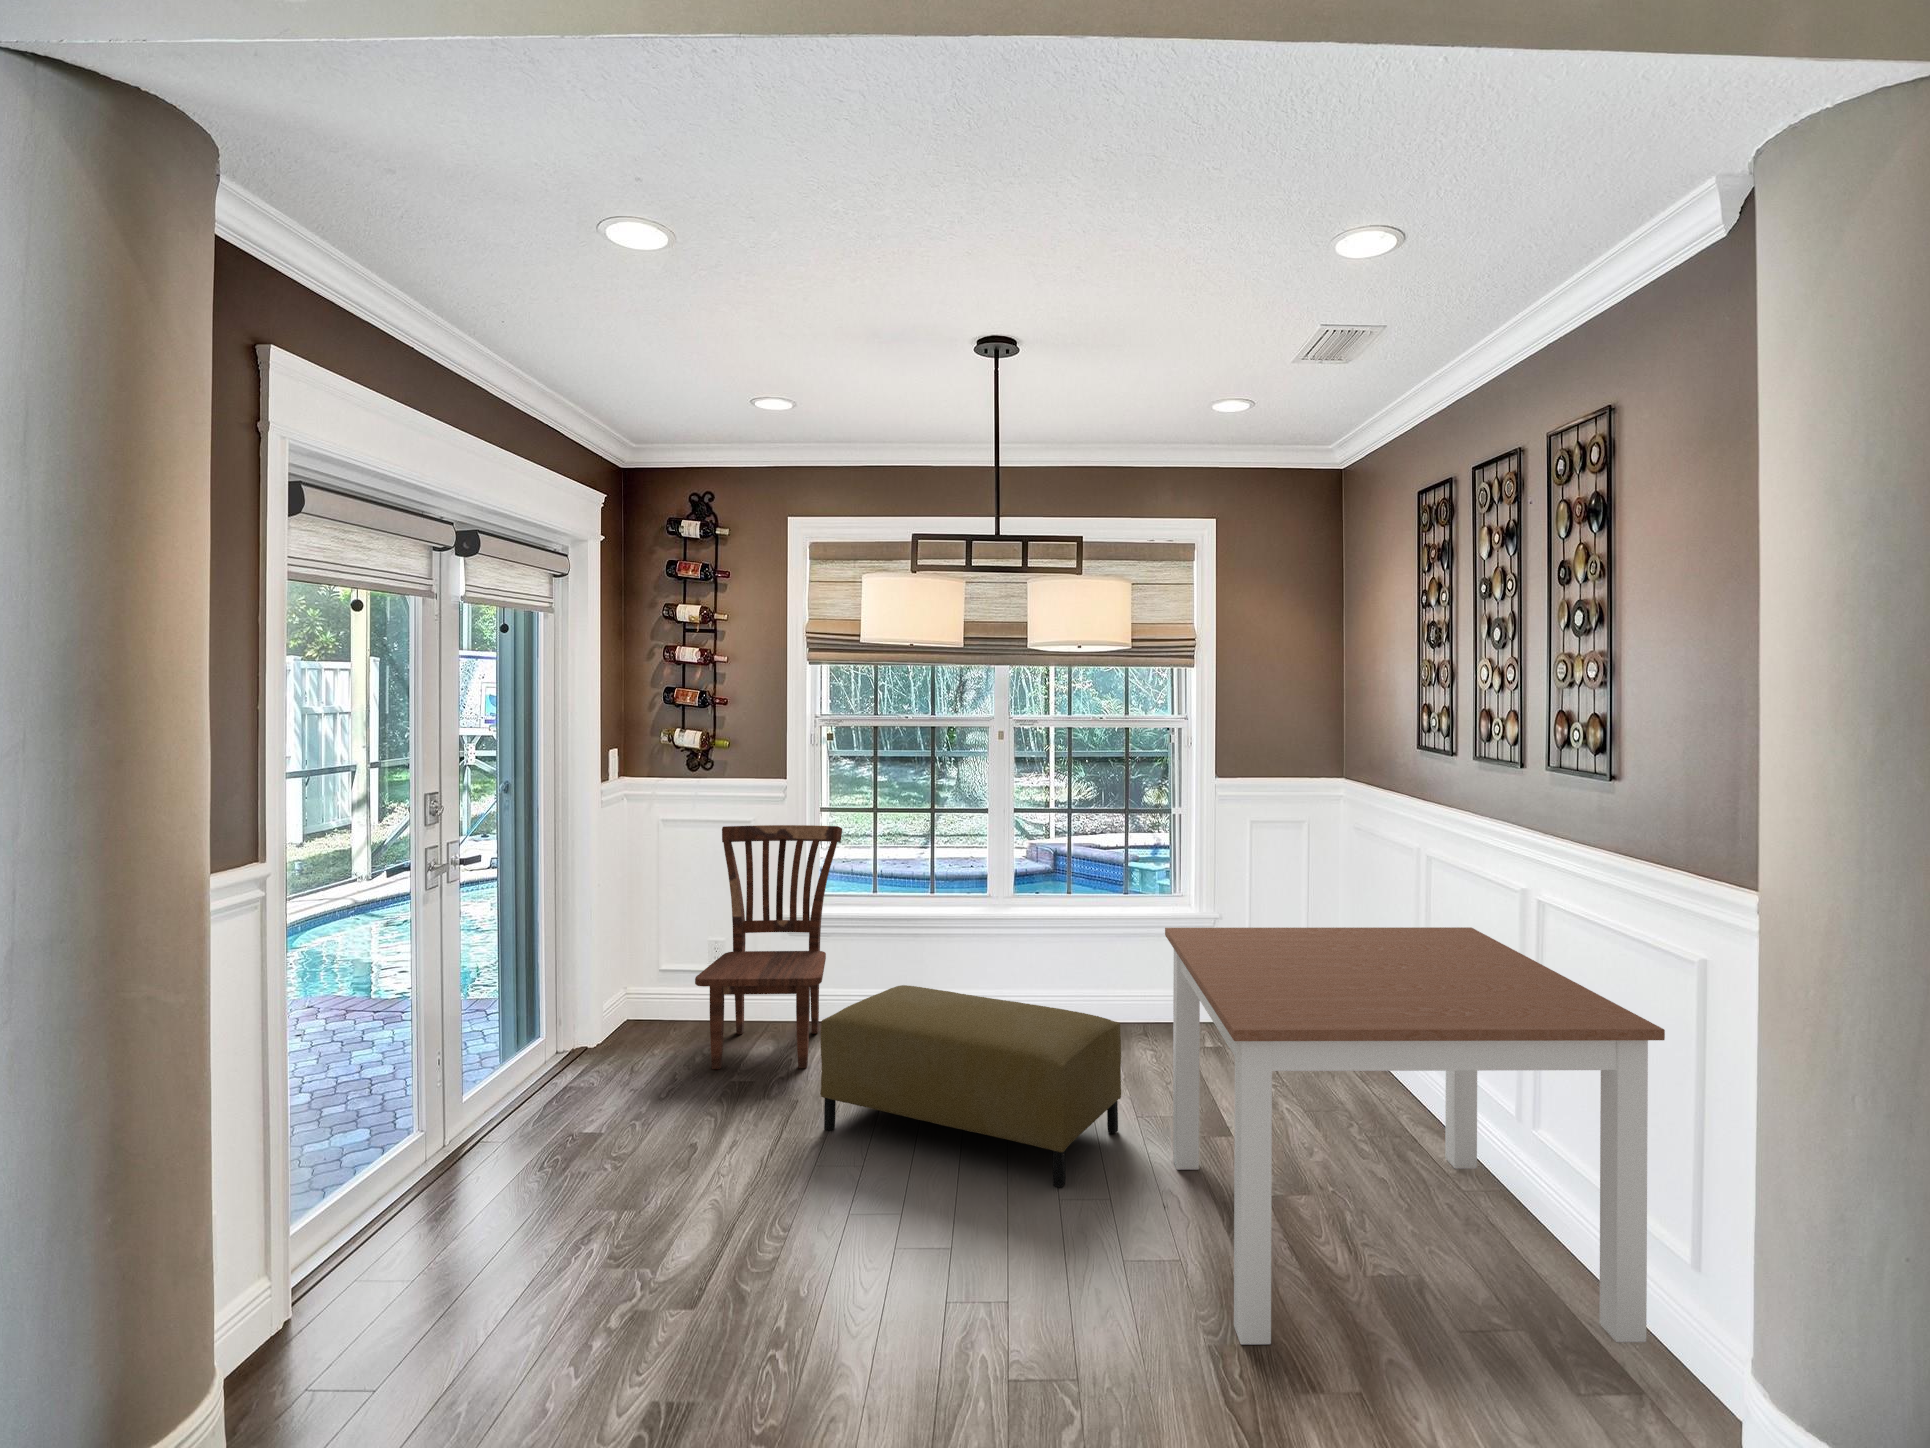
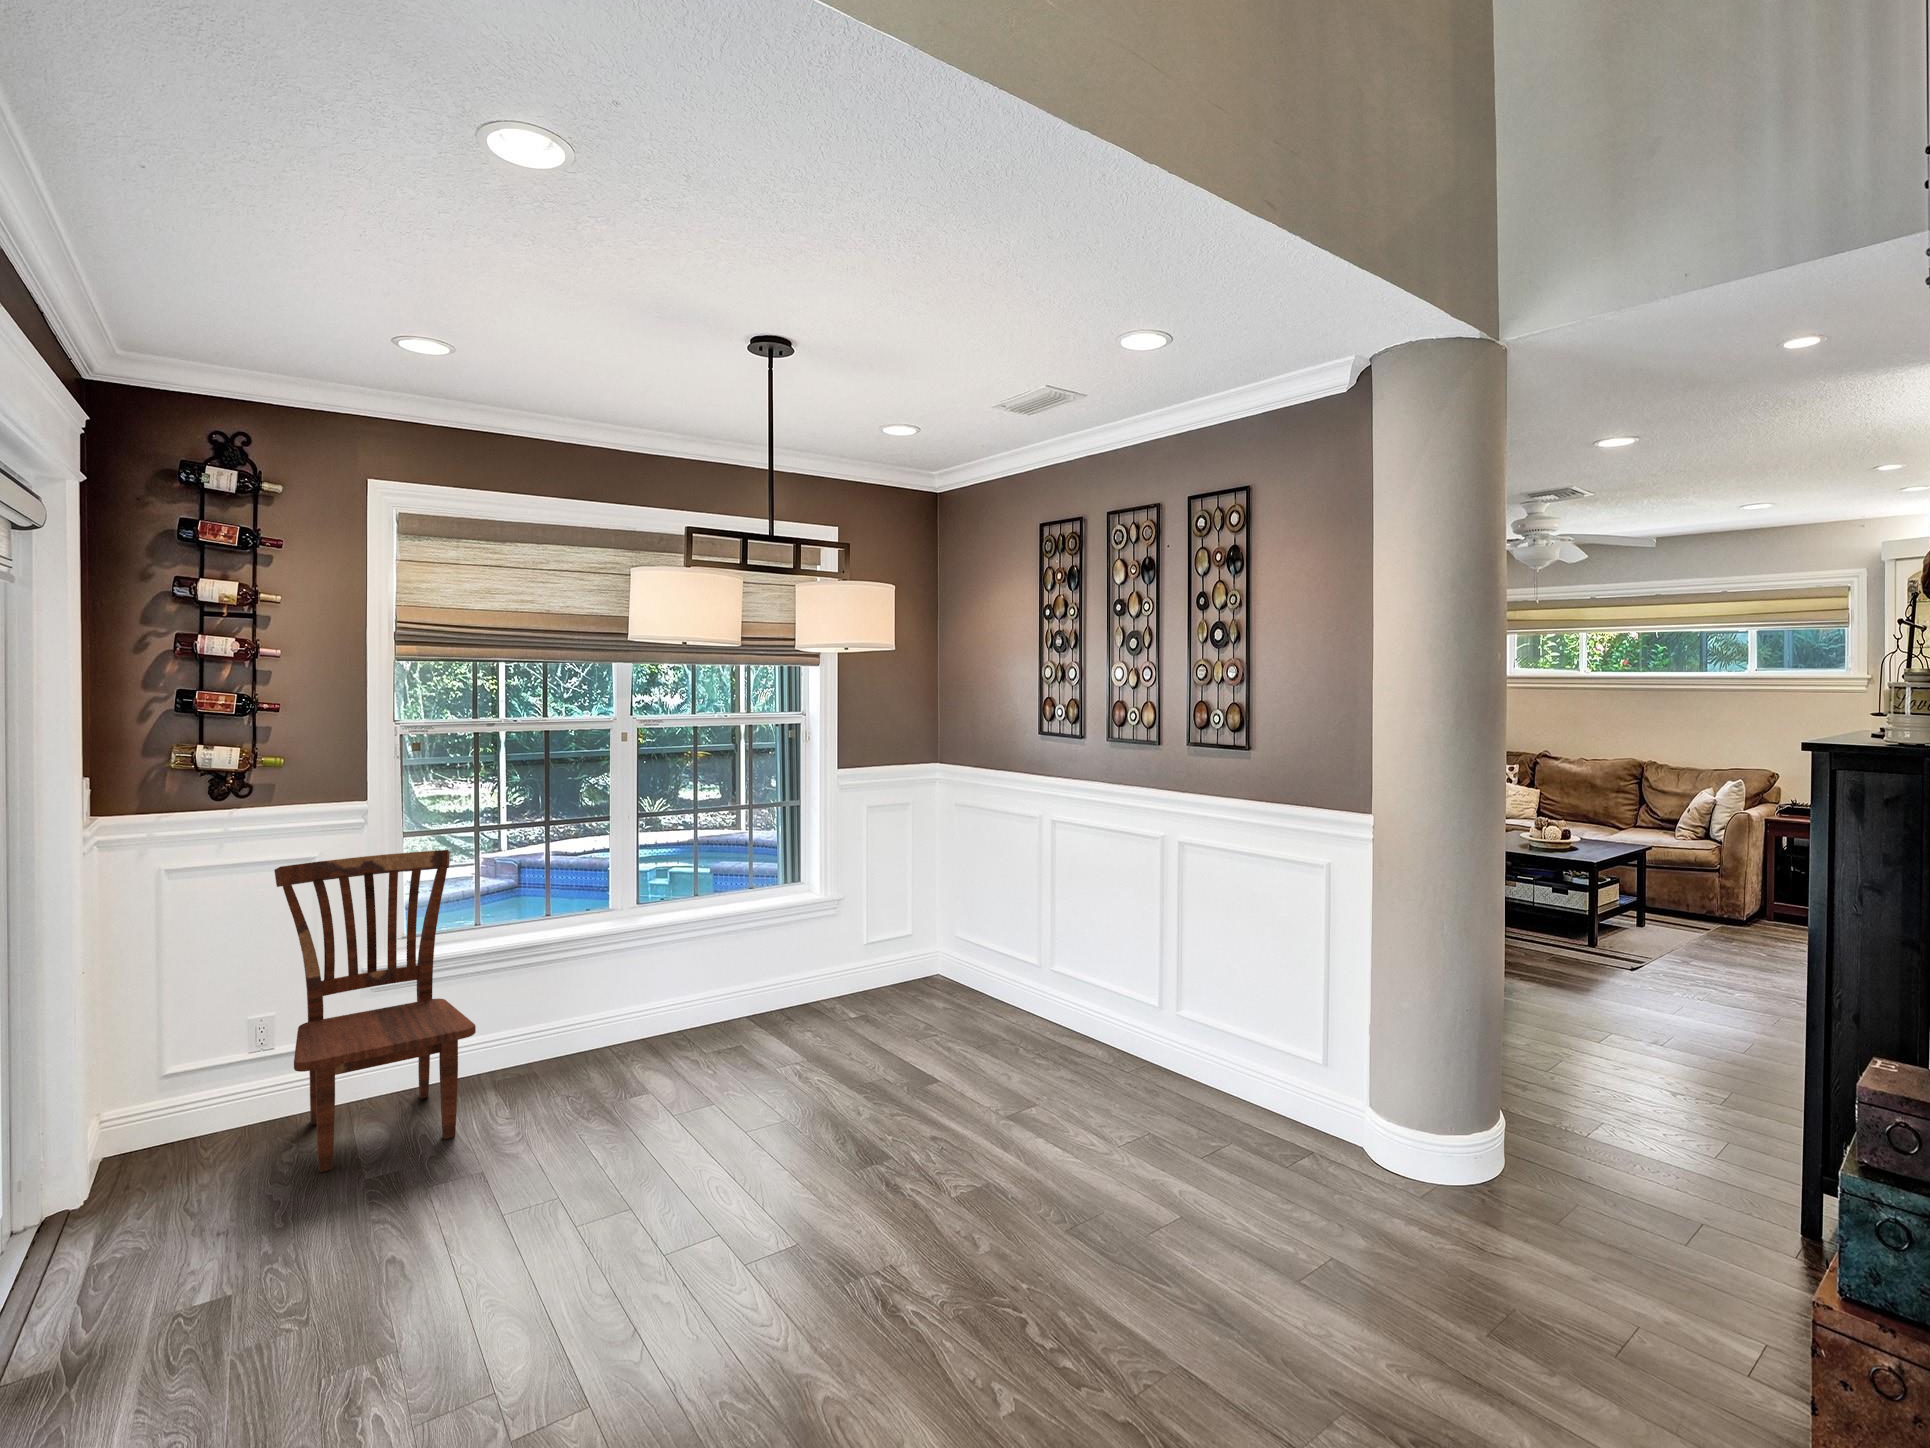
dining table: present [1165,927,1665,1345] -> none [909,870,1316,1233]
ottoman: present [820,985,1121,1187] -> none [544,999,857,1191]

